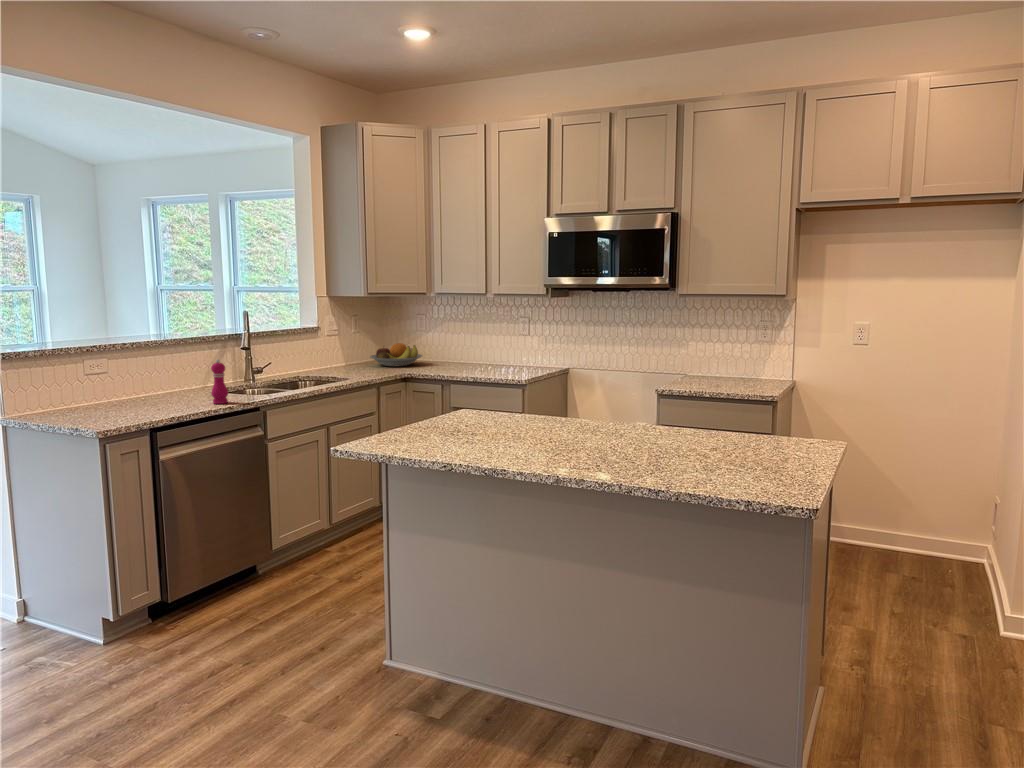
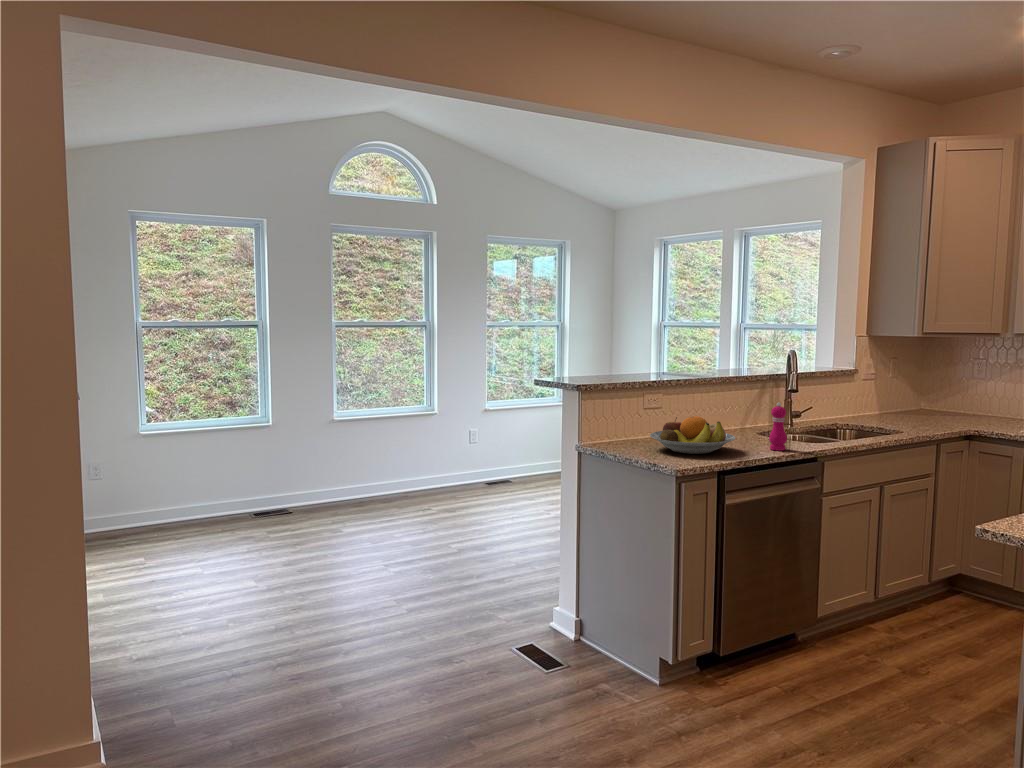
fruit bowl: present [370,343,422,367] -> present [650,416,735,454]

